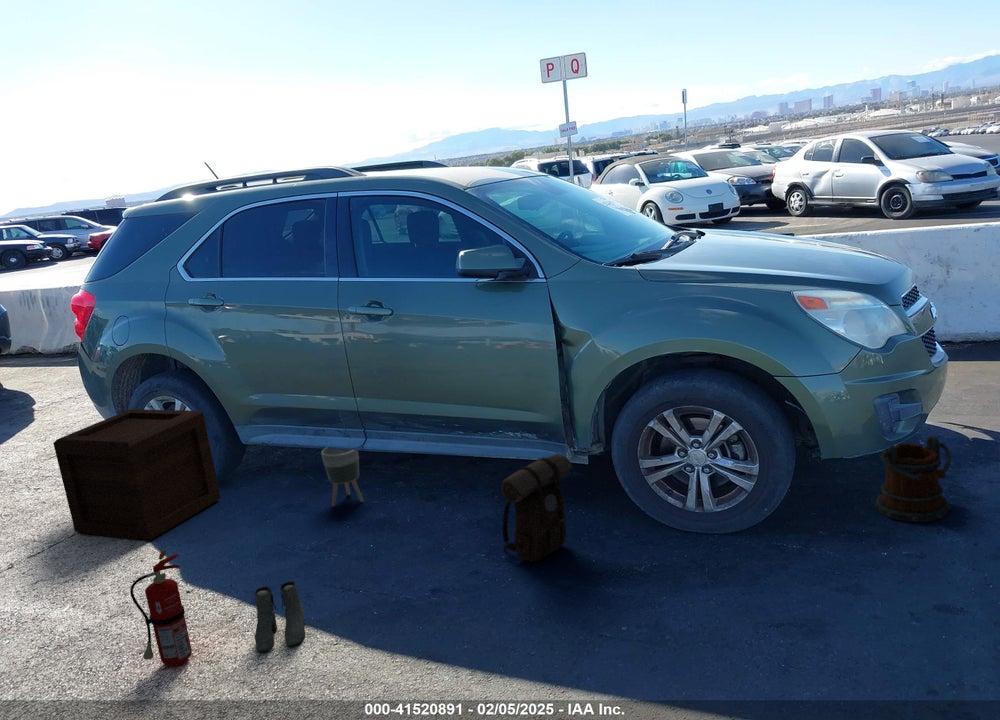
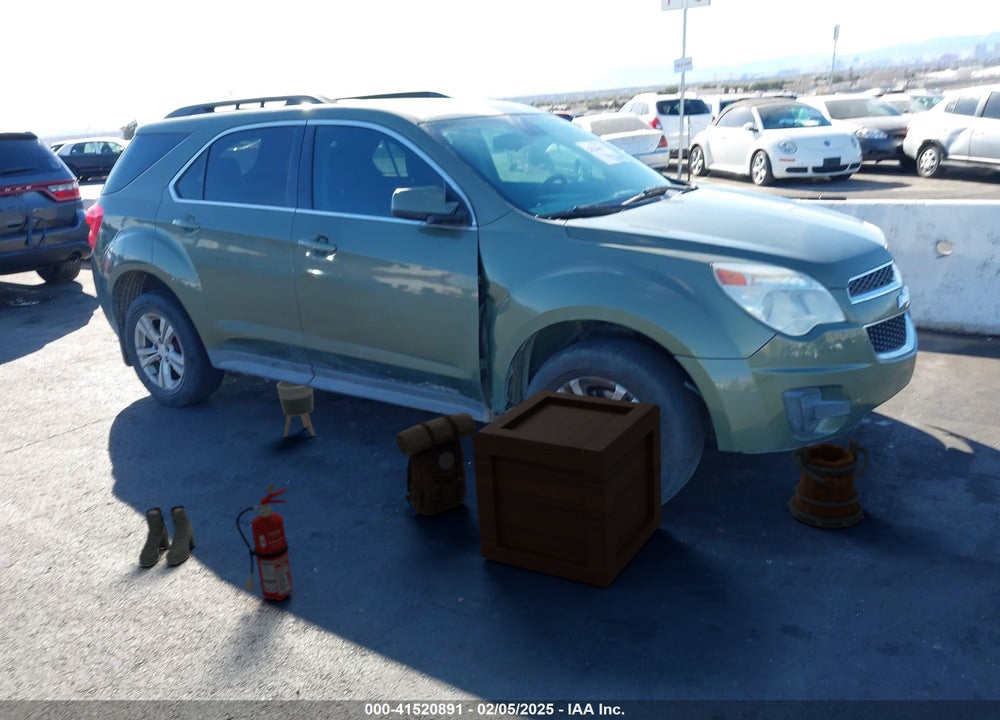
wooden crate: present [53,409,220,541] -> present [472,390,662,588]
fire extinguisher: present [130,550,192,666] -> present [236,484,293,601]

